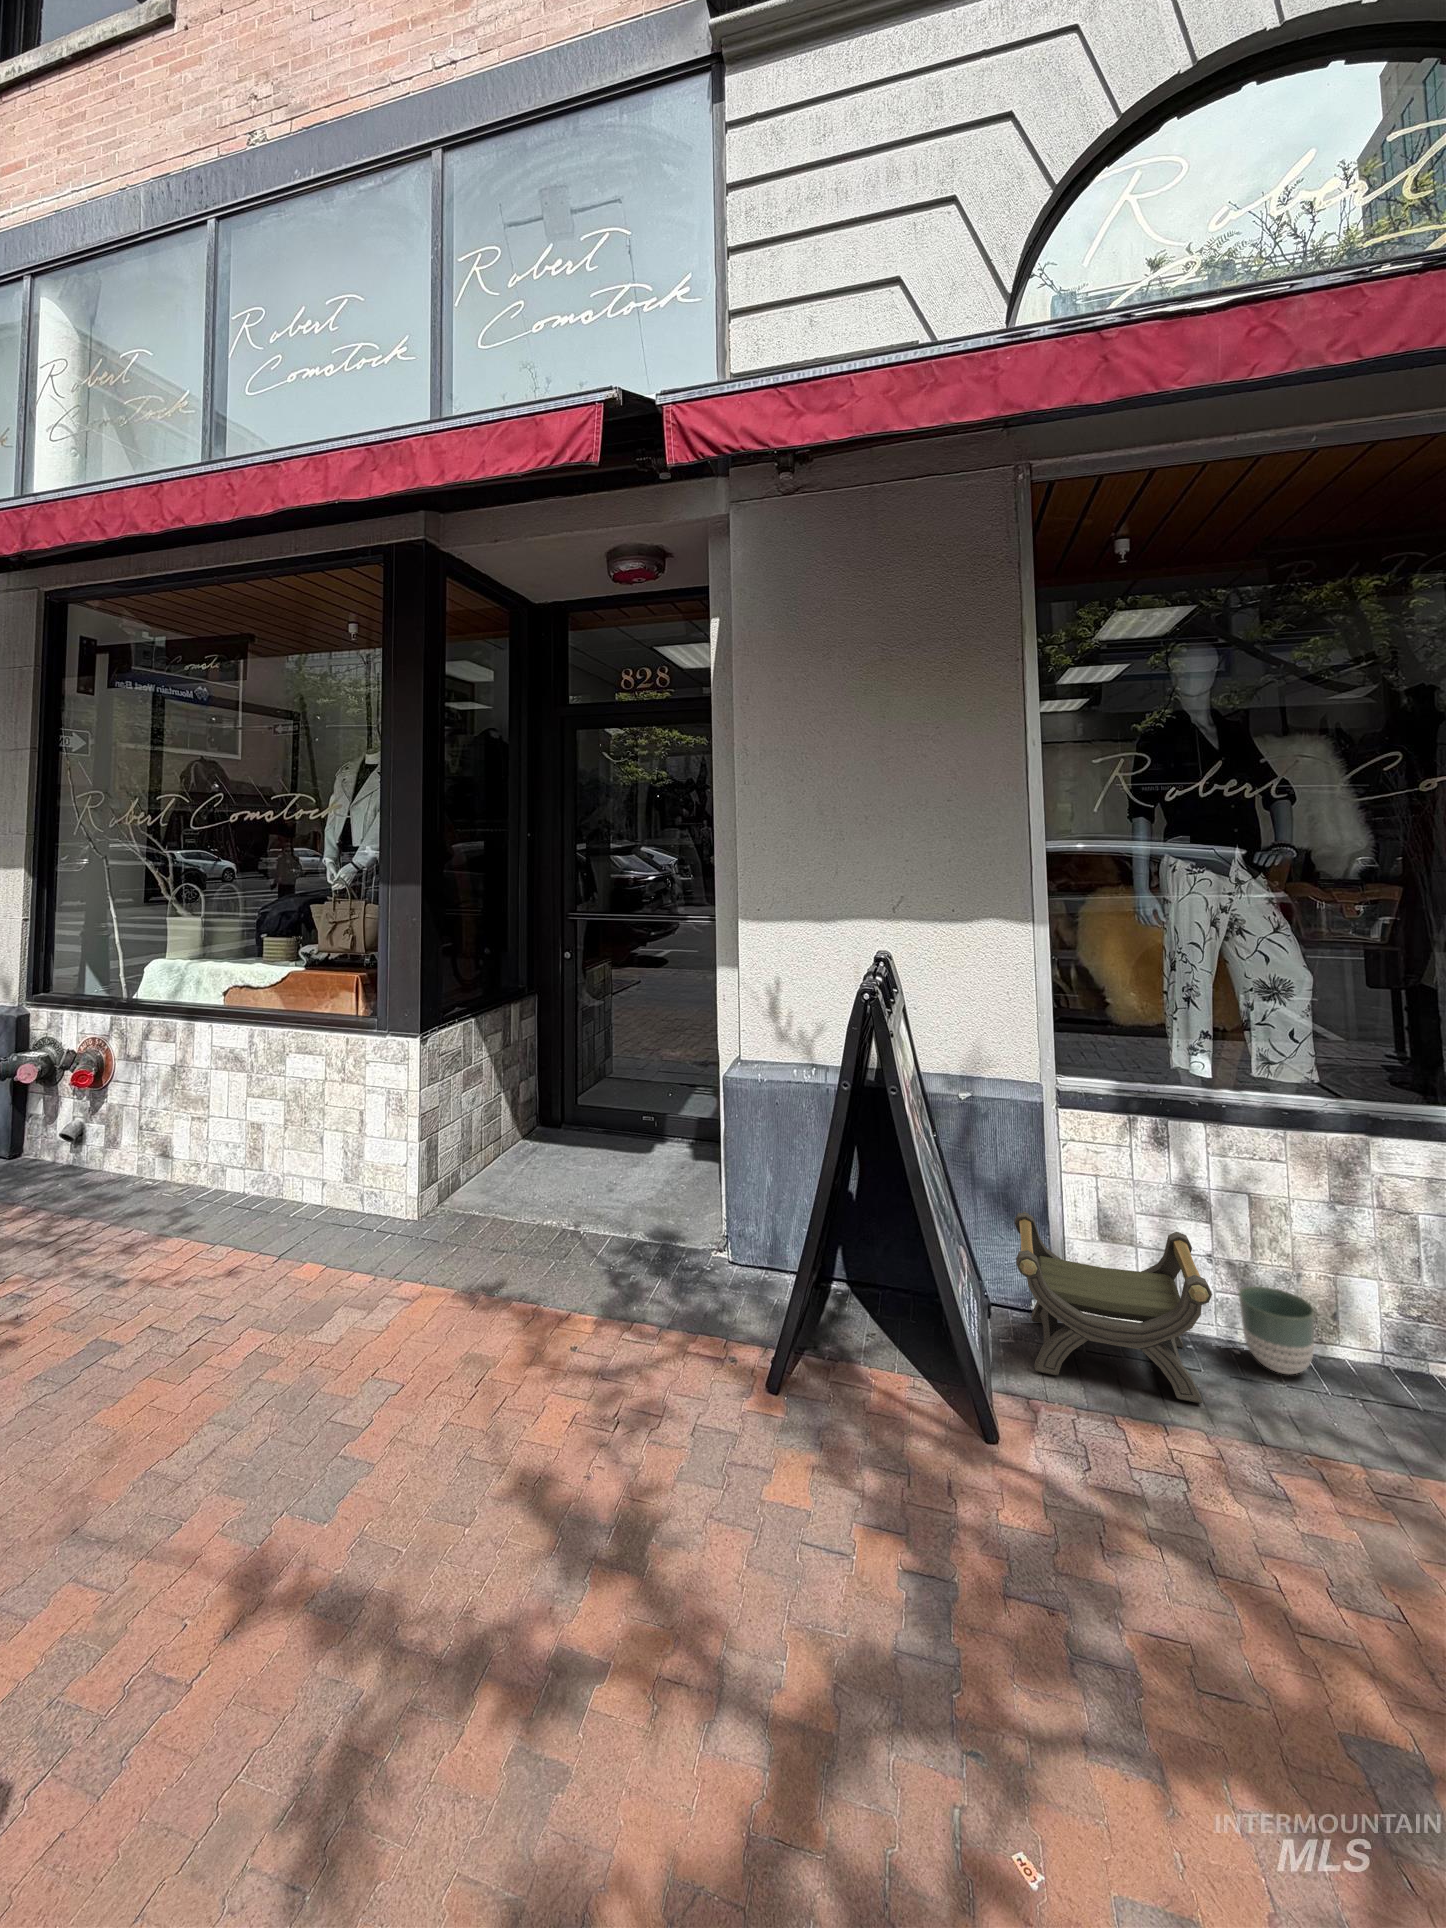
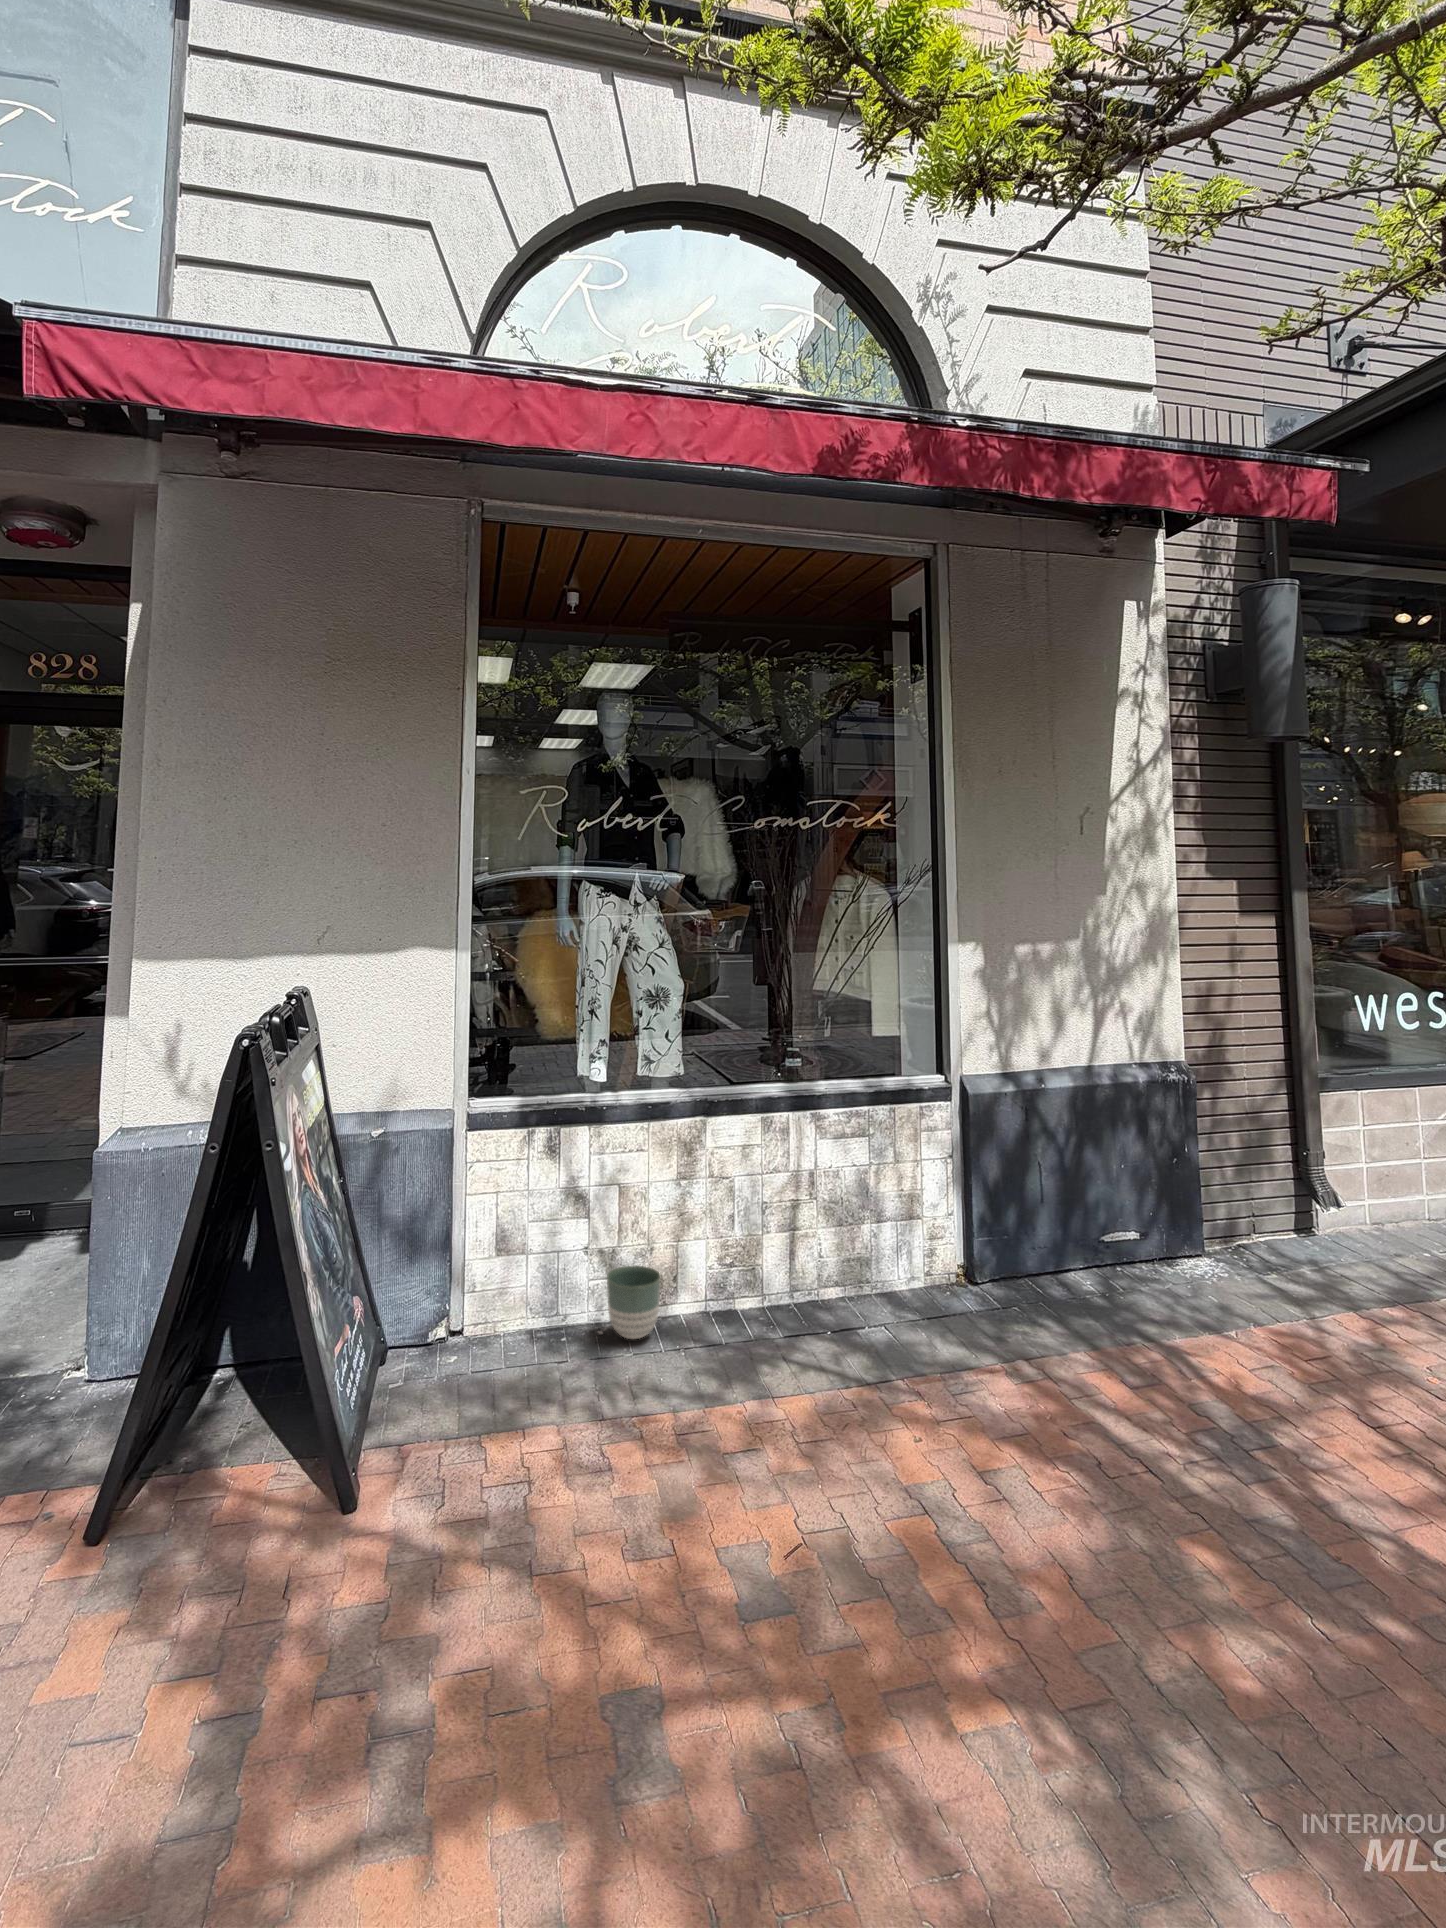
stool: present [1015,1212,1212,1403] -> none [415,1230,582,1395]

